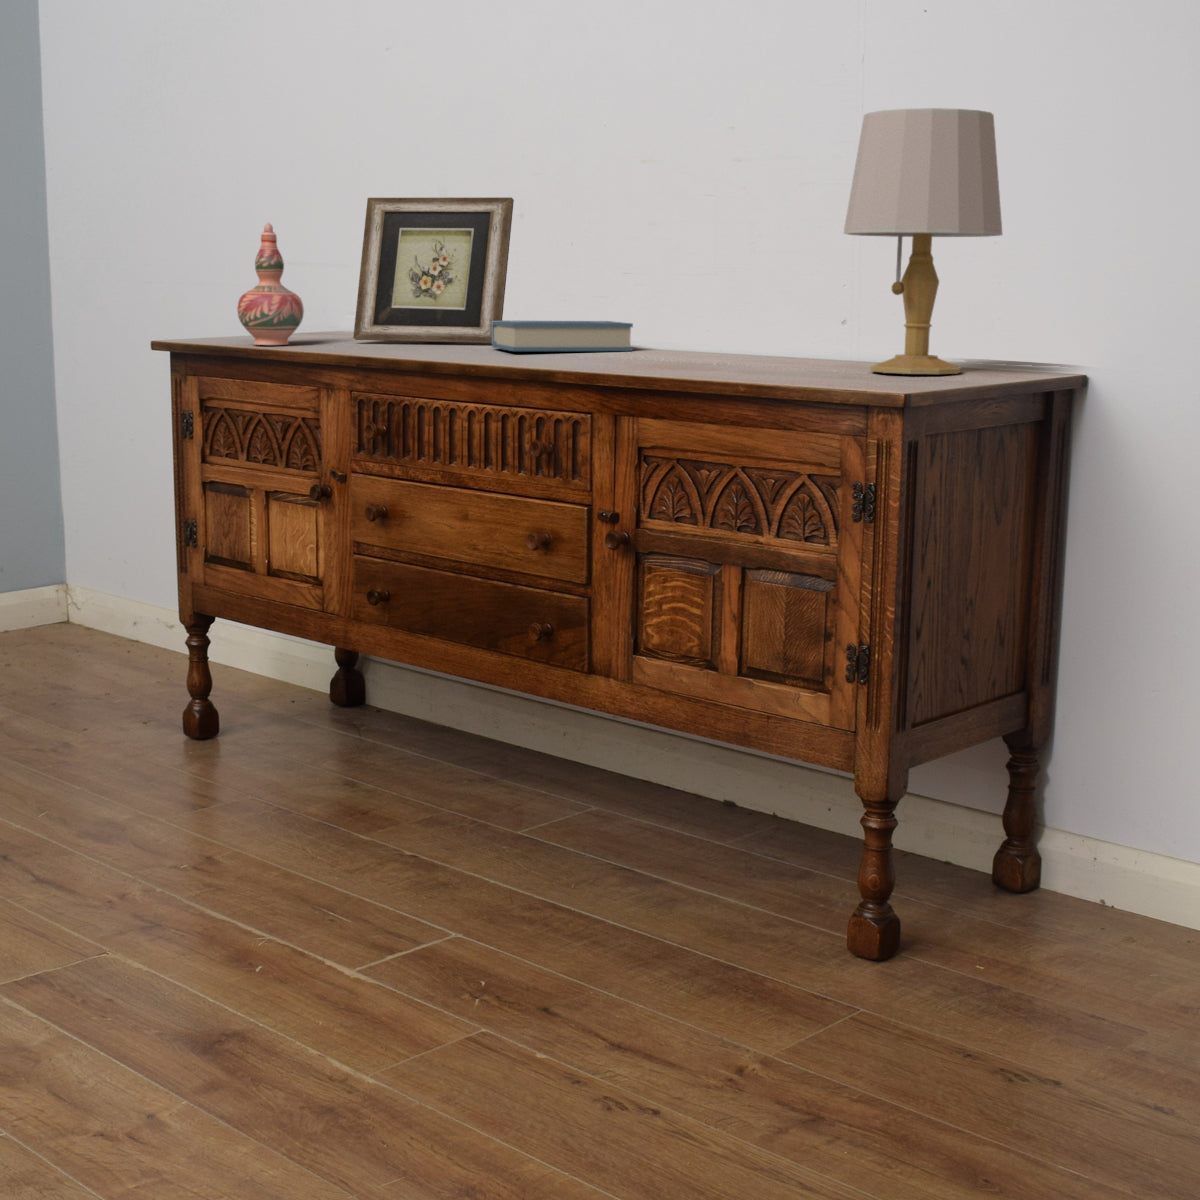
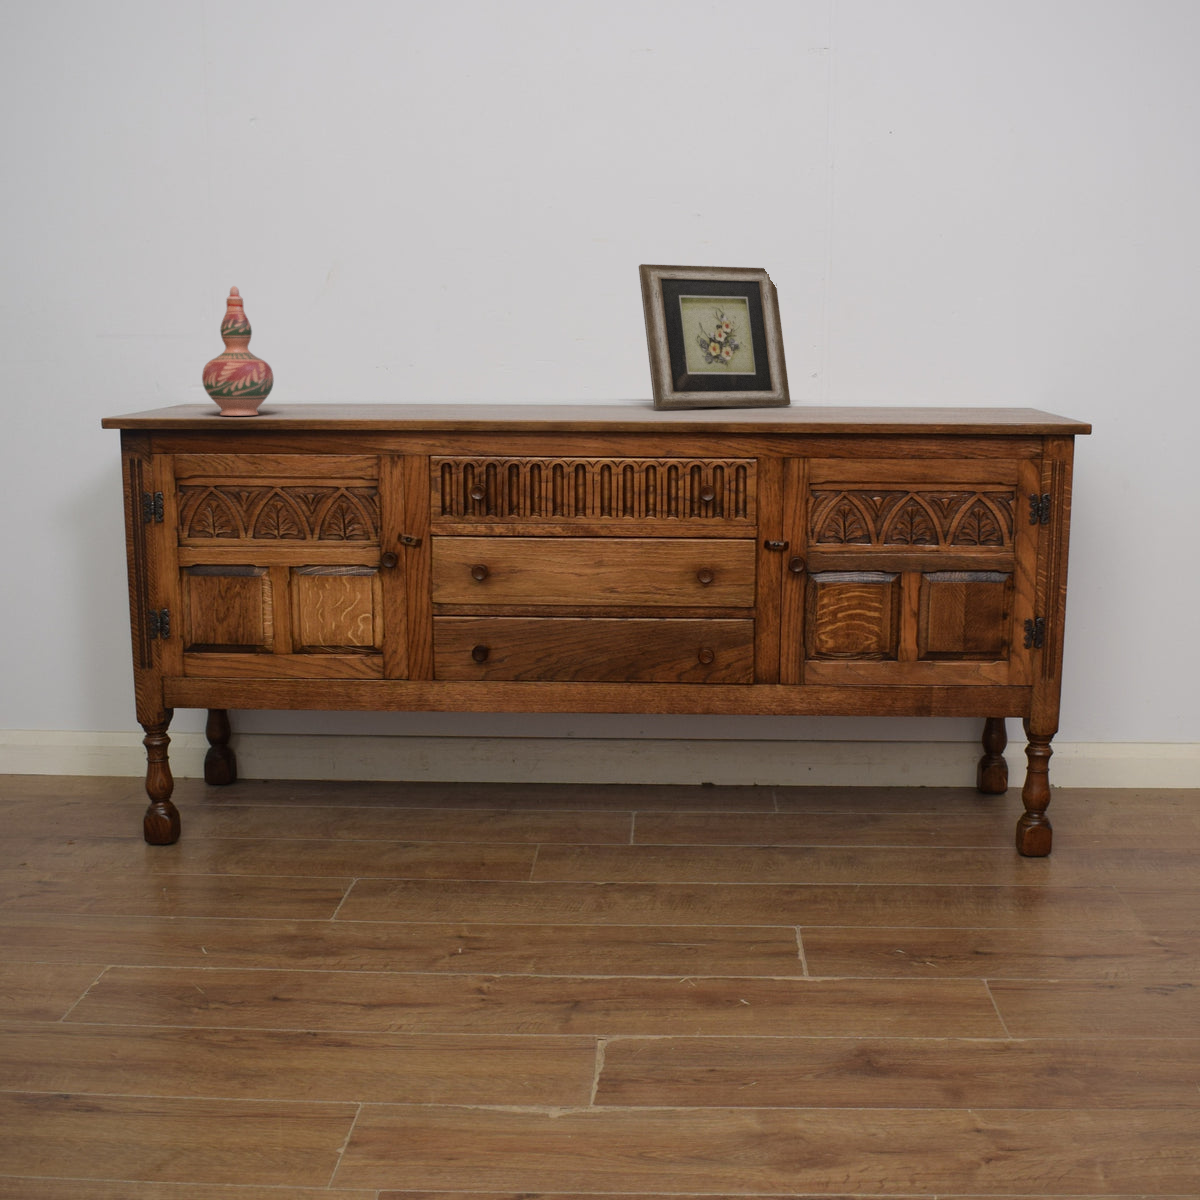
table lamp: present [844,108,1002,374] -> none [886,210,1010,412]
picture frame: present [353,197,514,343] -> present [639,264,791,407]
hardback book: present [491,321,633,351] -> none [484,381,612,410]

